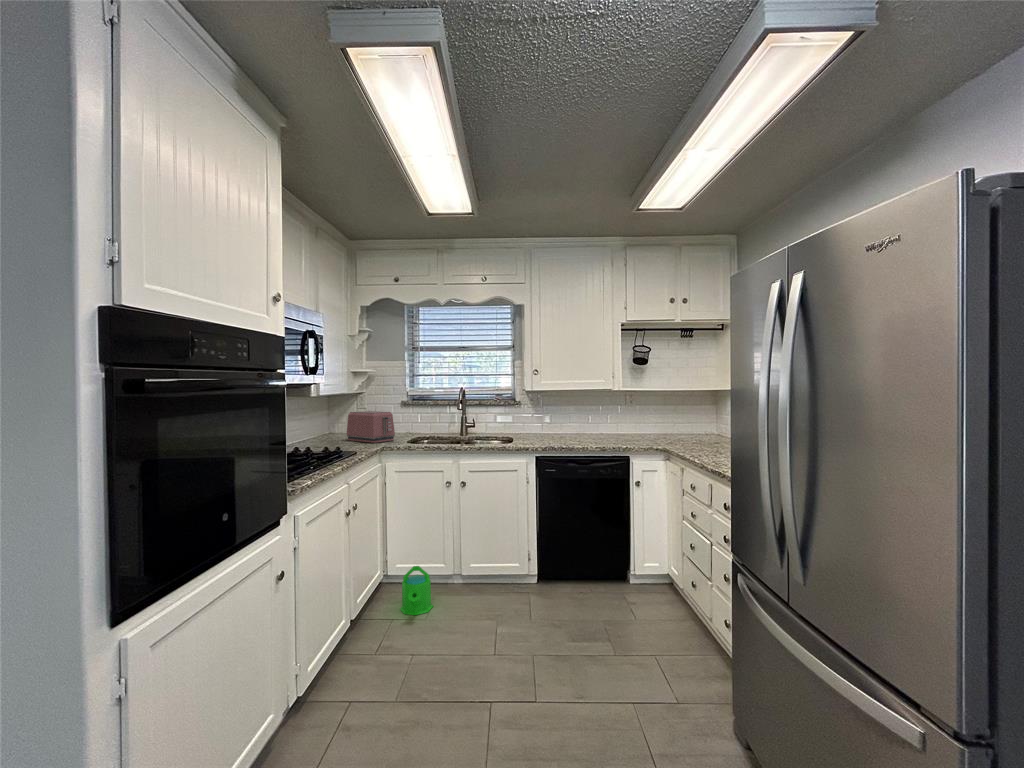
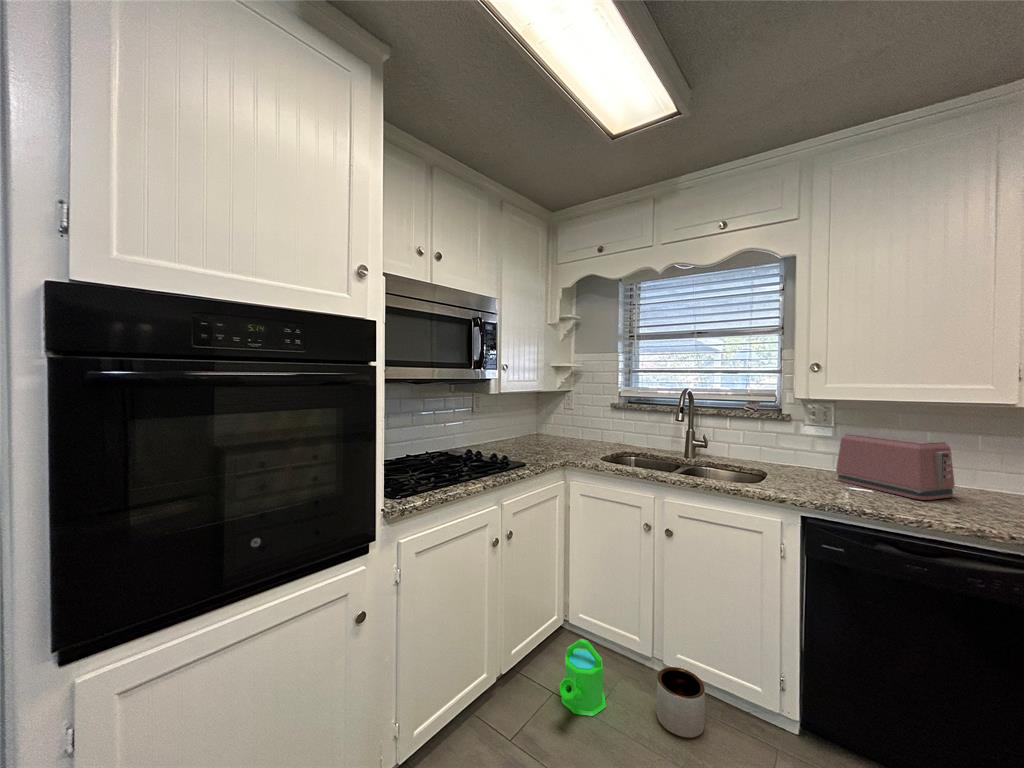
toaster: present [347,411,395,443] -> present [836,433,955,500]
planter: none [464,567,493,603] -> present [656,667,705,738]

